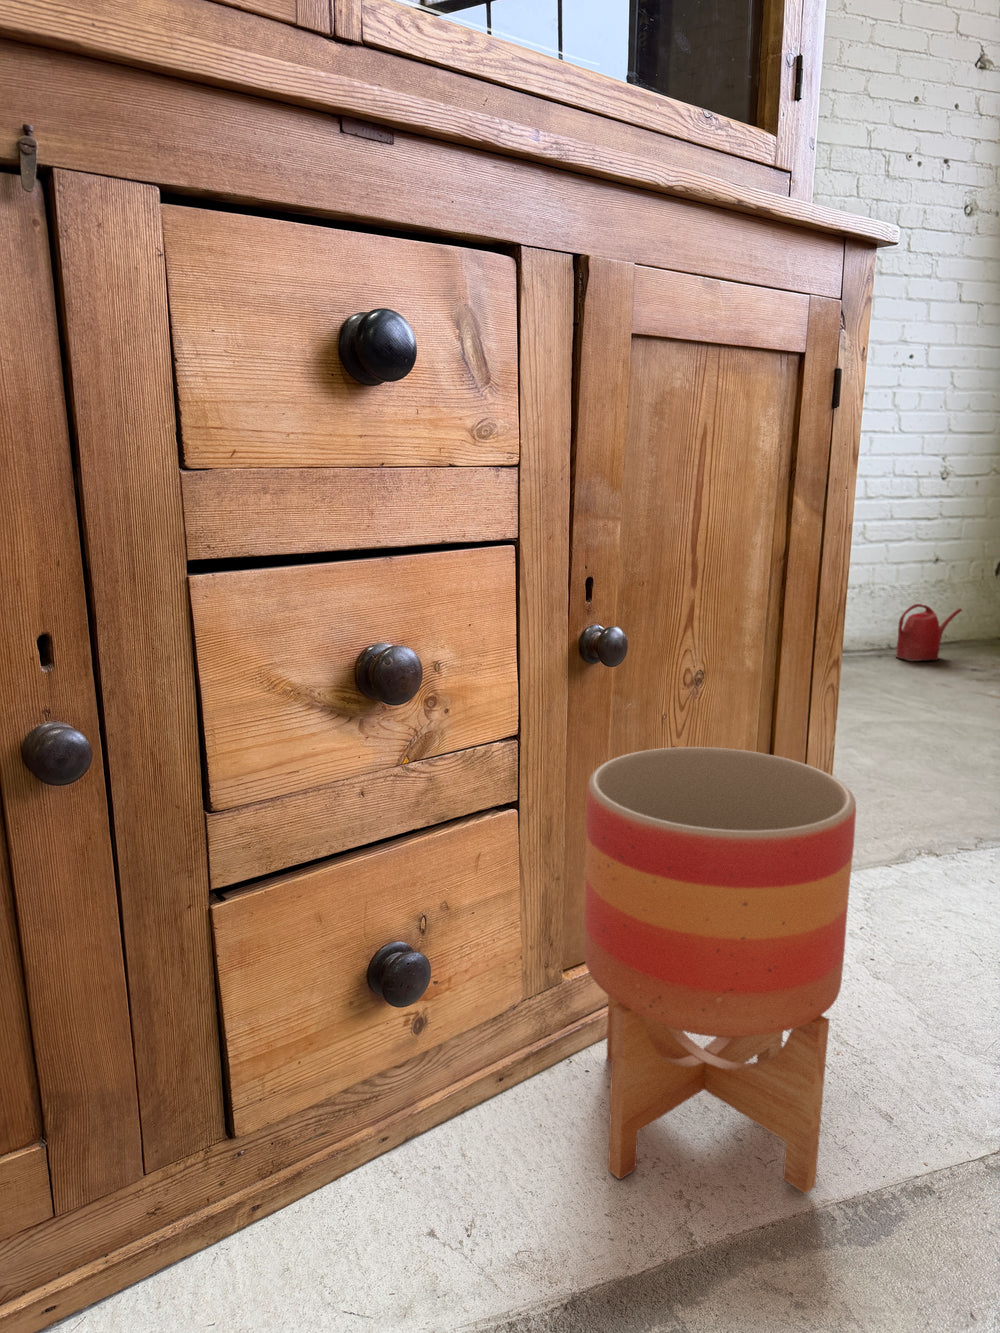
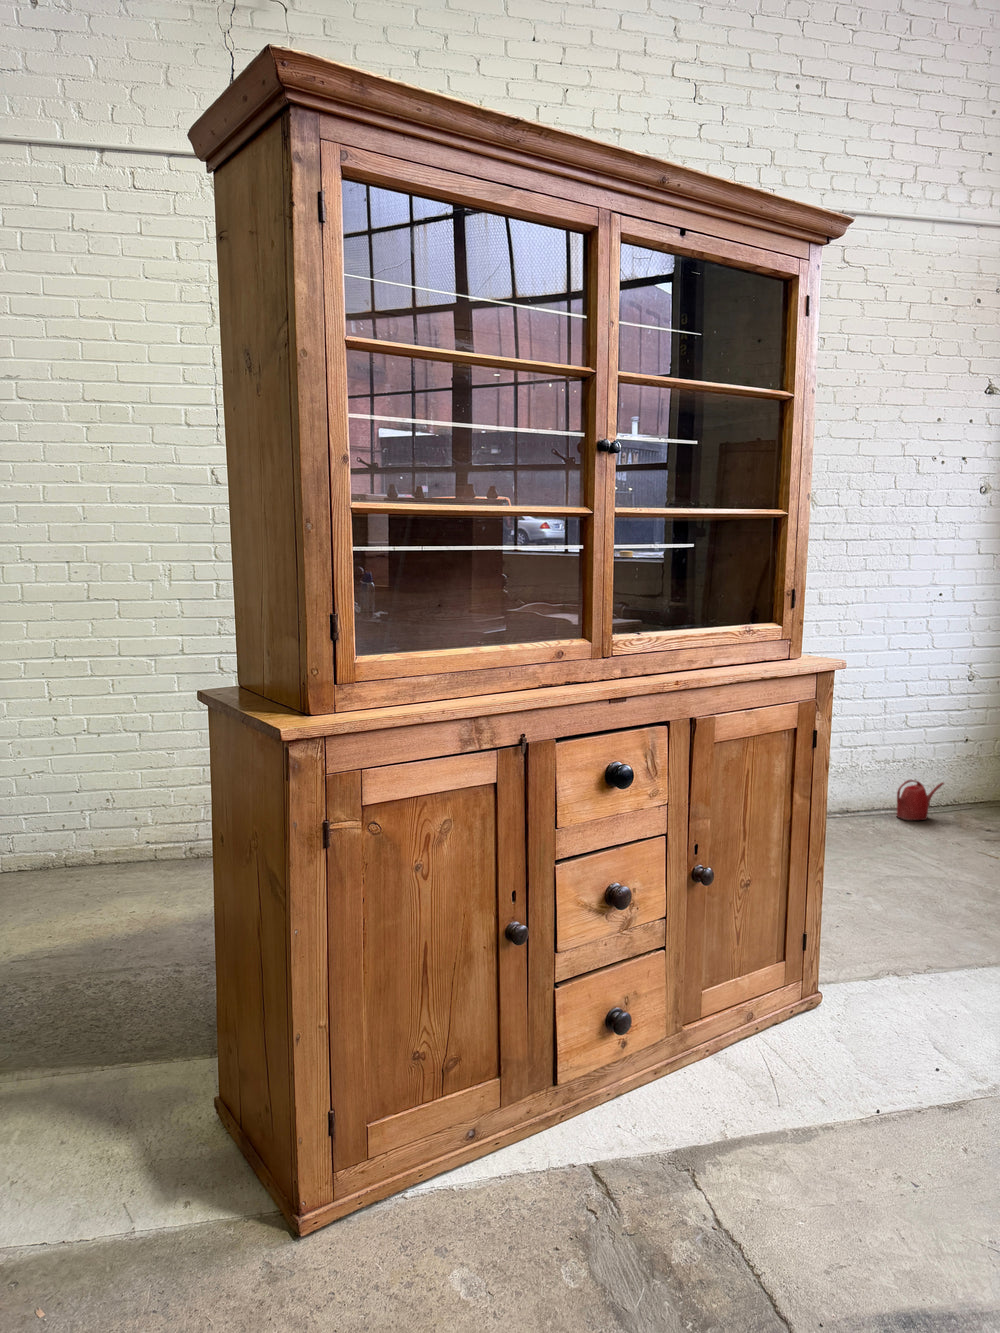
planter: present [584,747,856,1194] -> none [695,922,813,1127]

